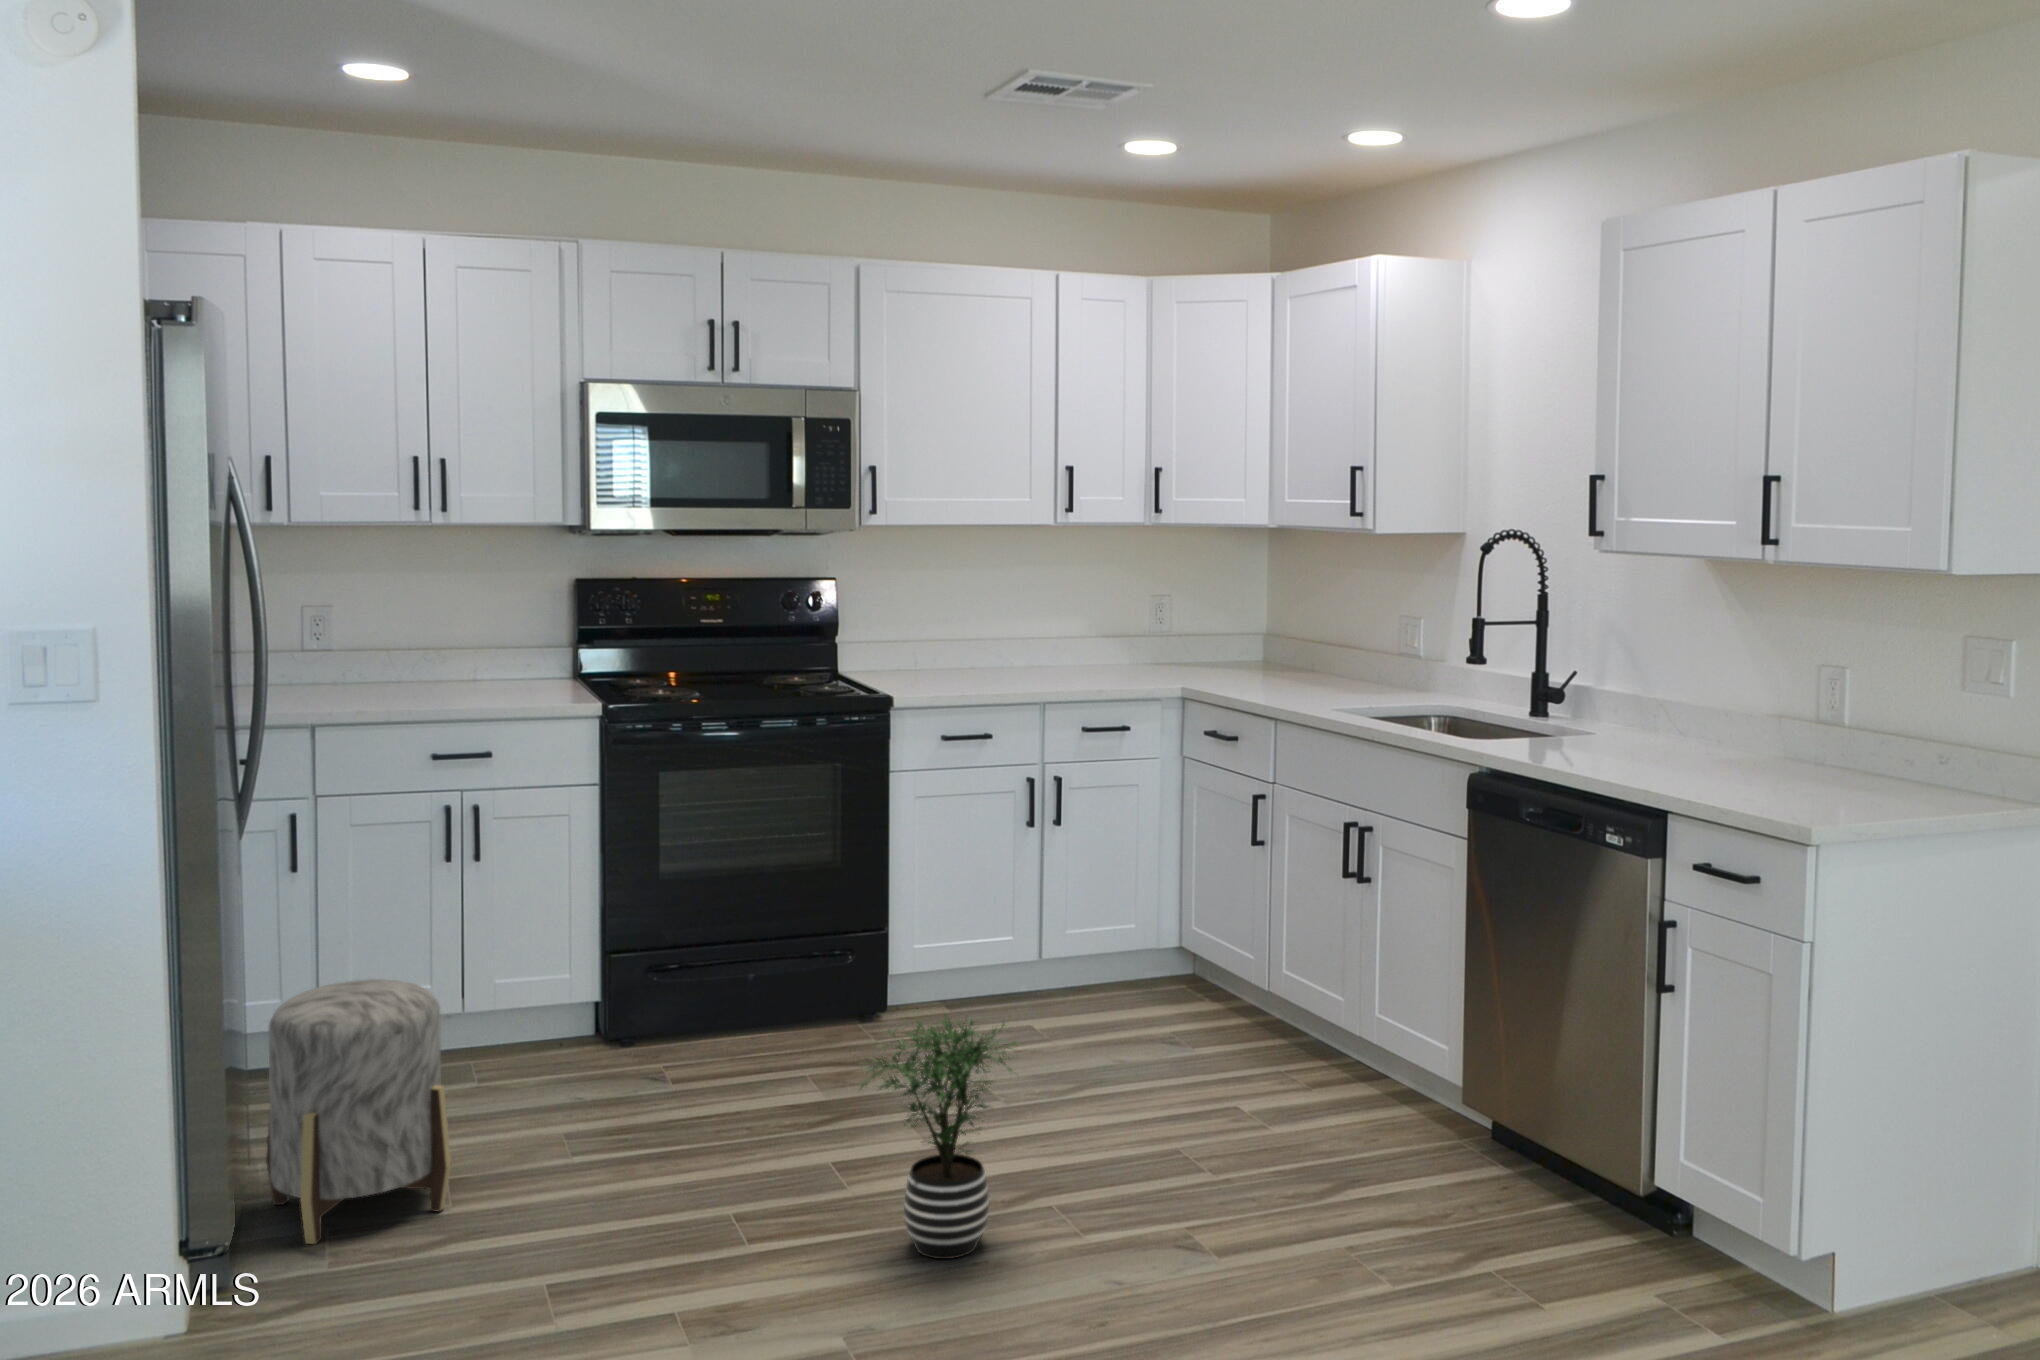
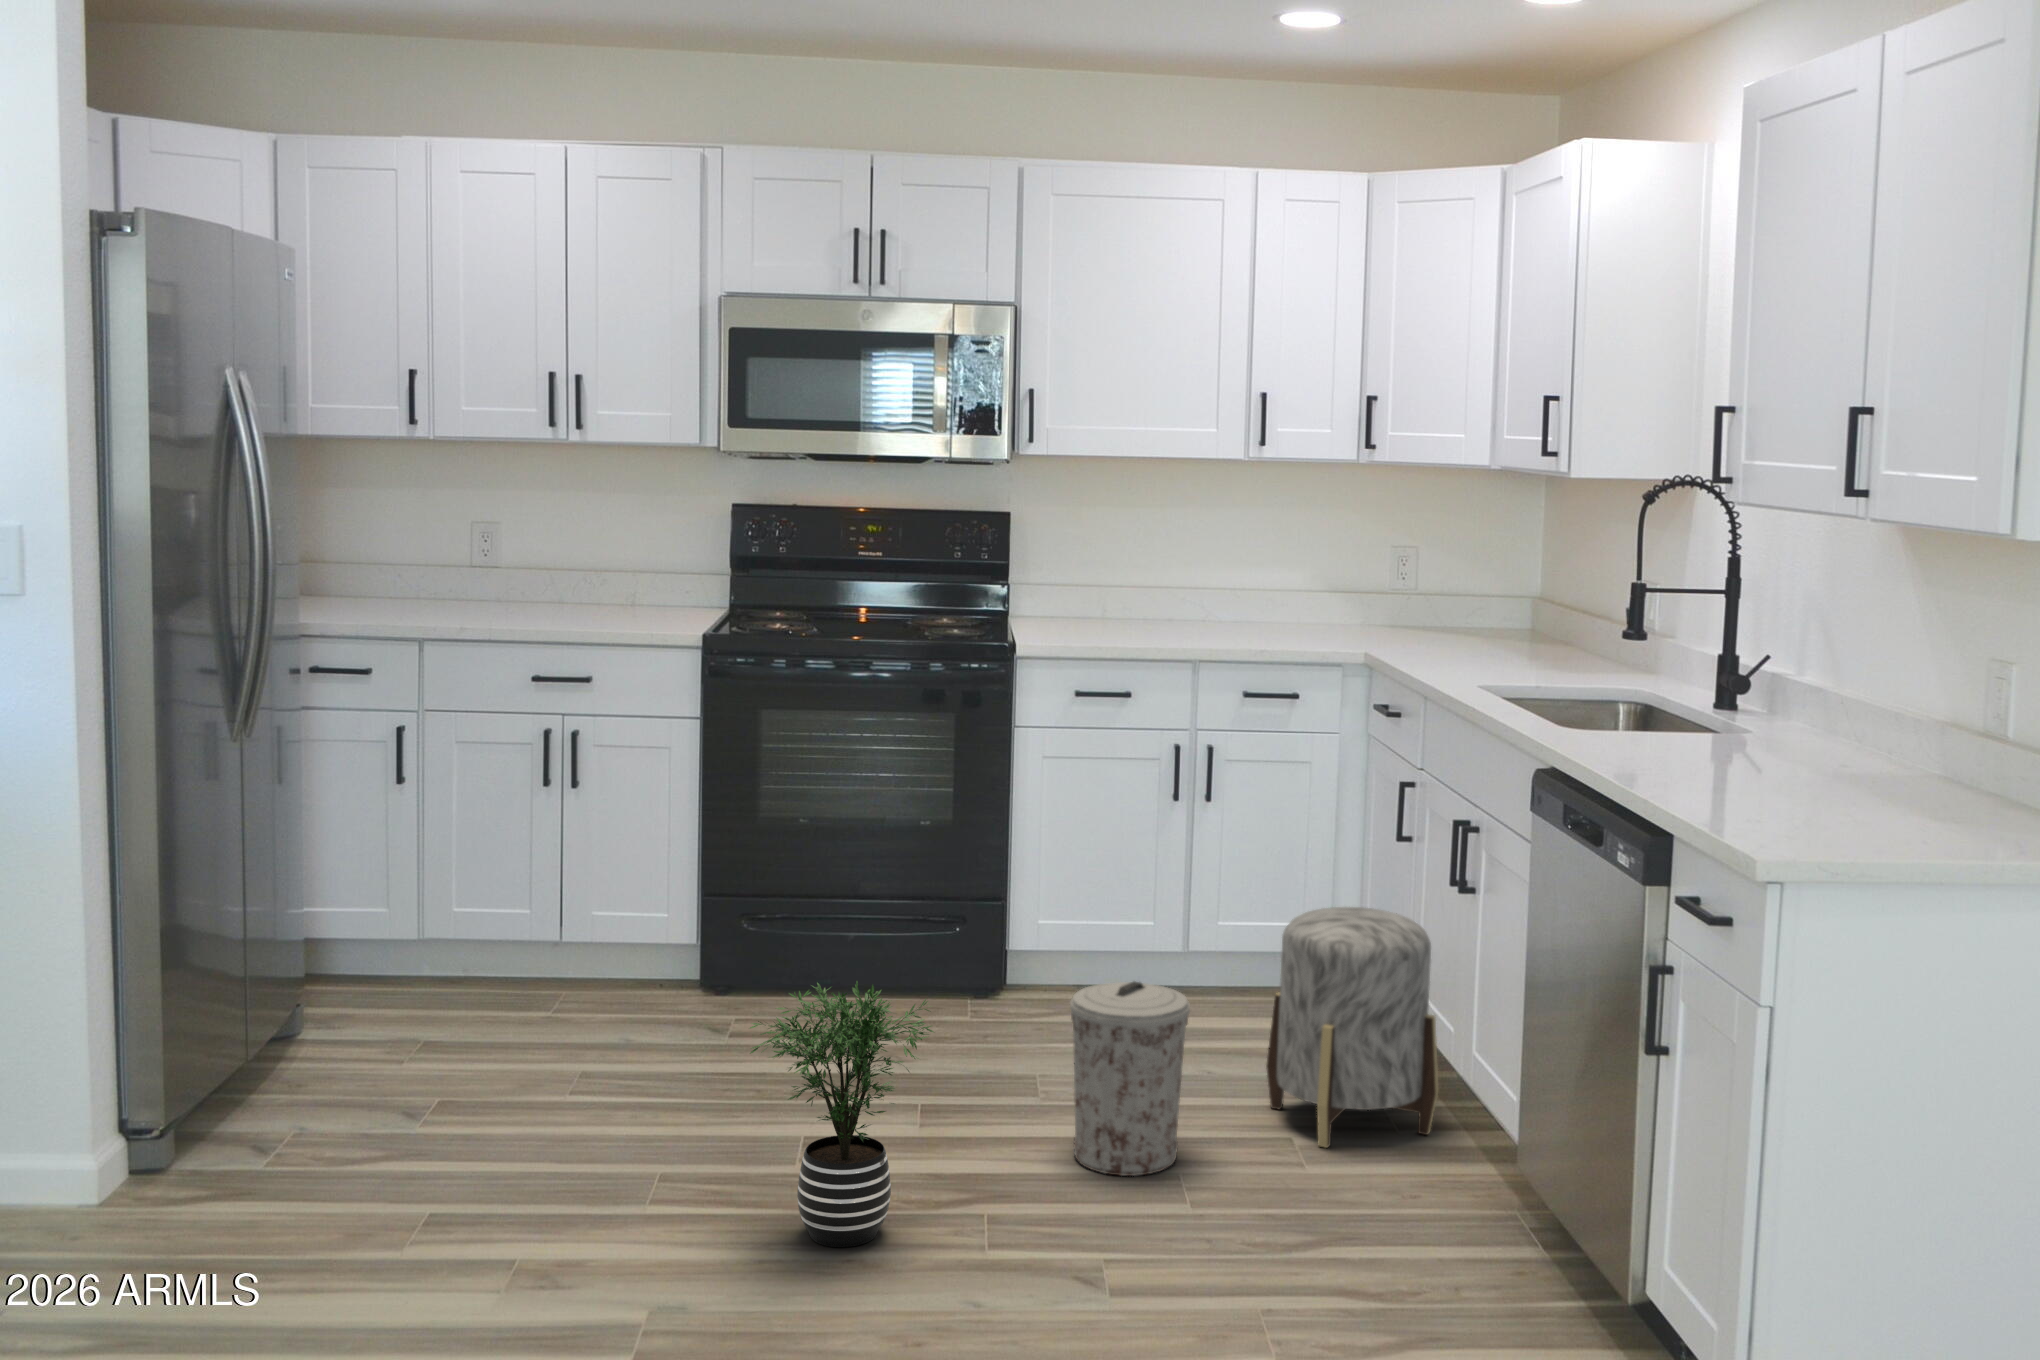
stool: present [266,979,451,1244] -> present [1266,907,1438,1148]
trash can: none [1071,986,1177,1159] -> present [1070,981,1190,1176]

